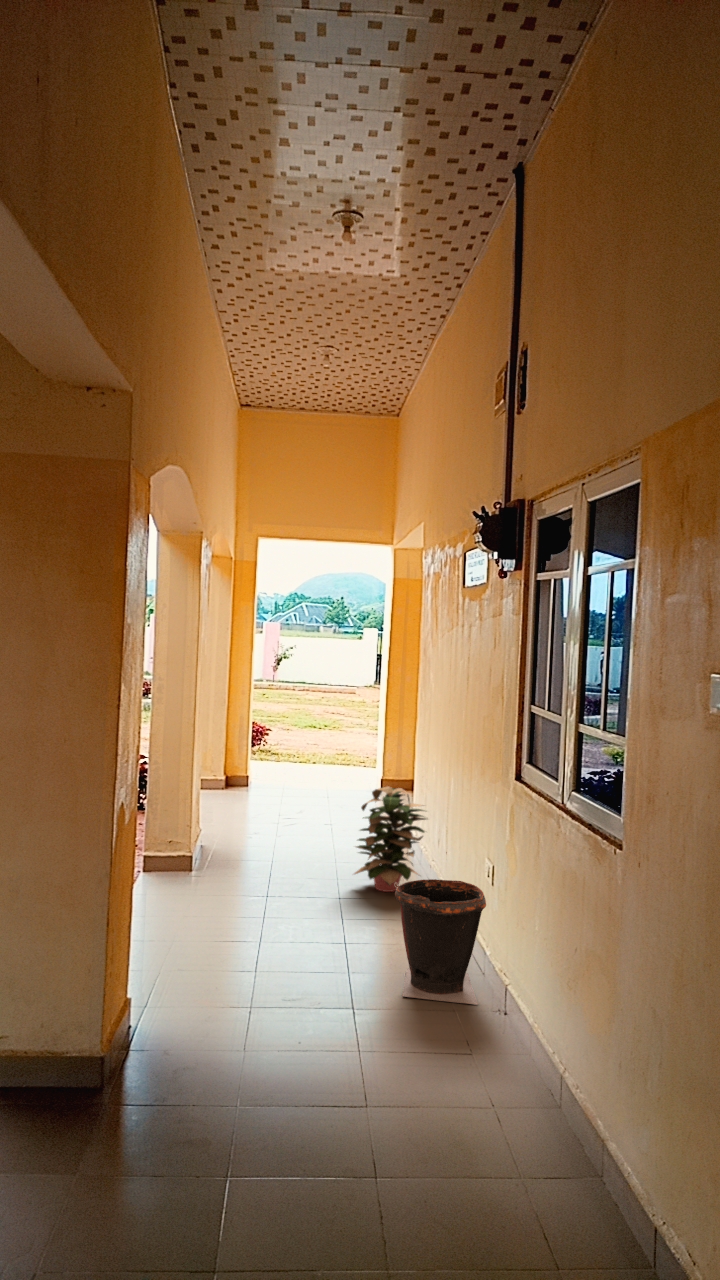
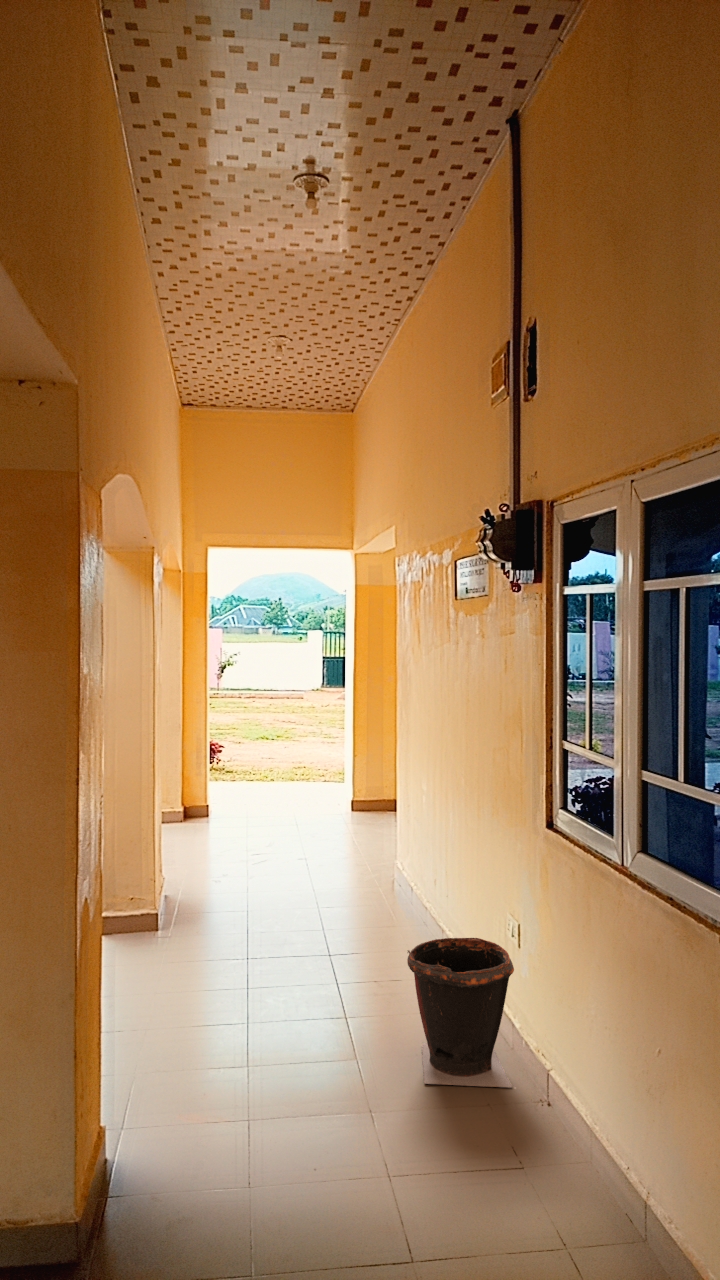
decorative plant: present [355,786,426,892] -> none [339,820,422,937]

